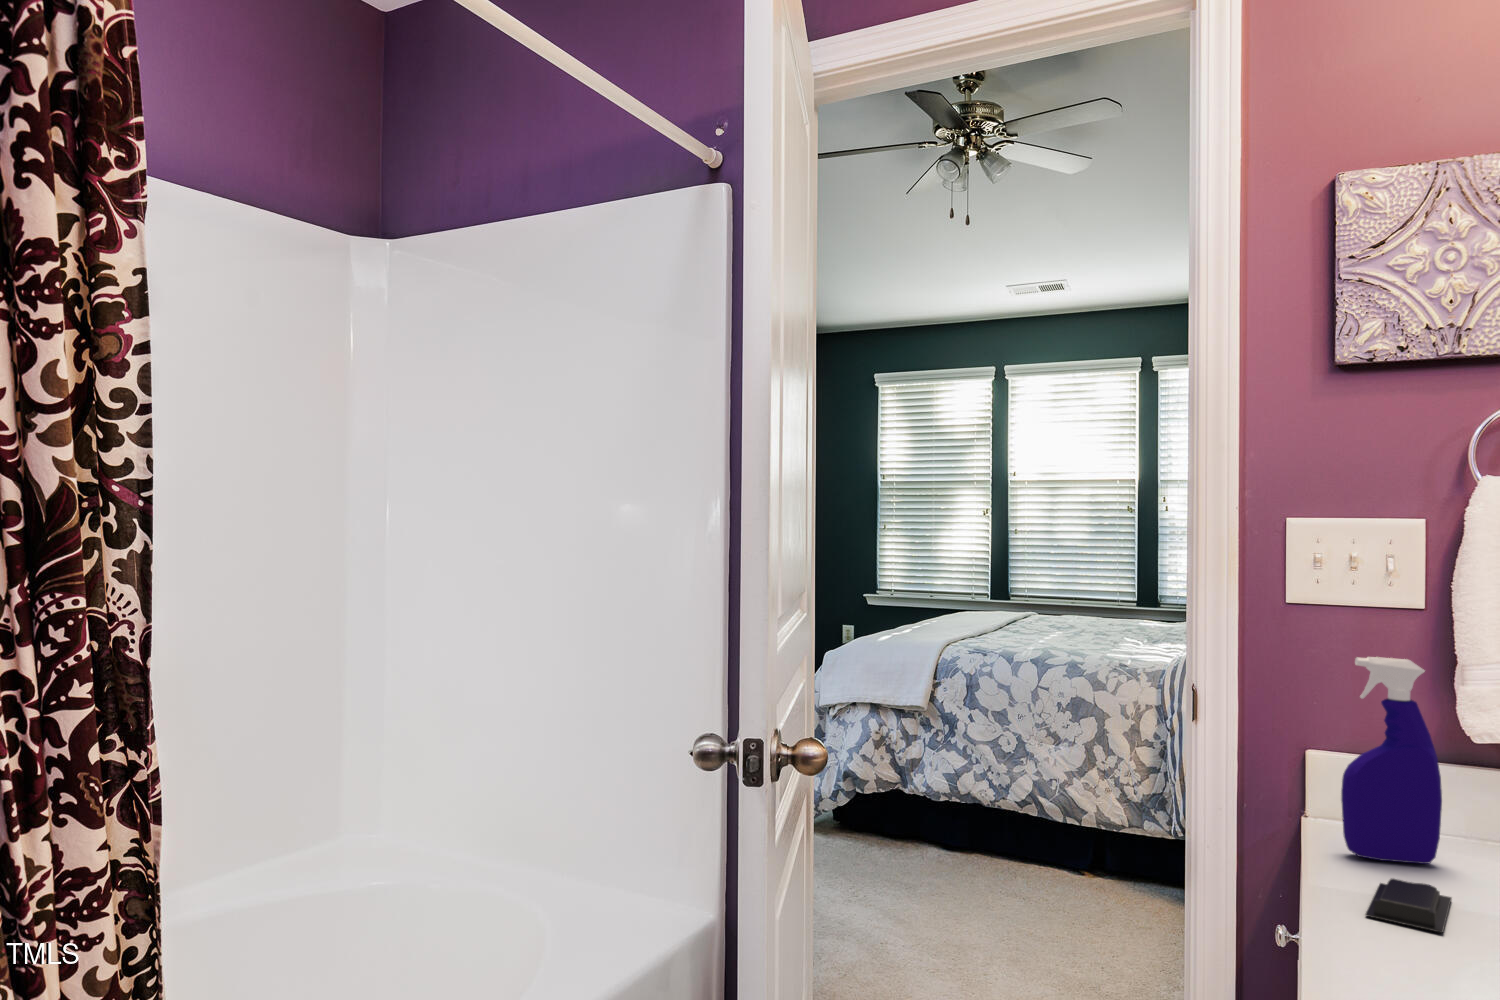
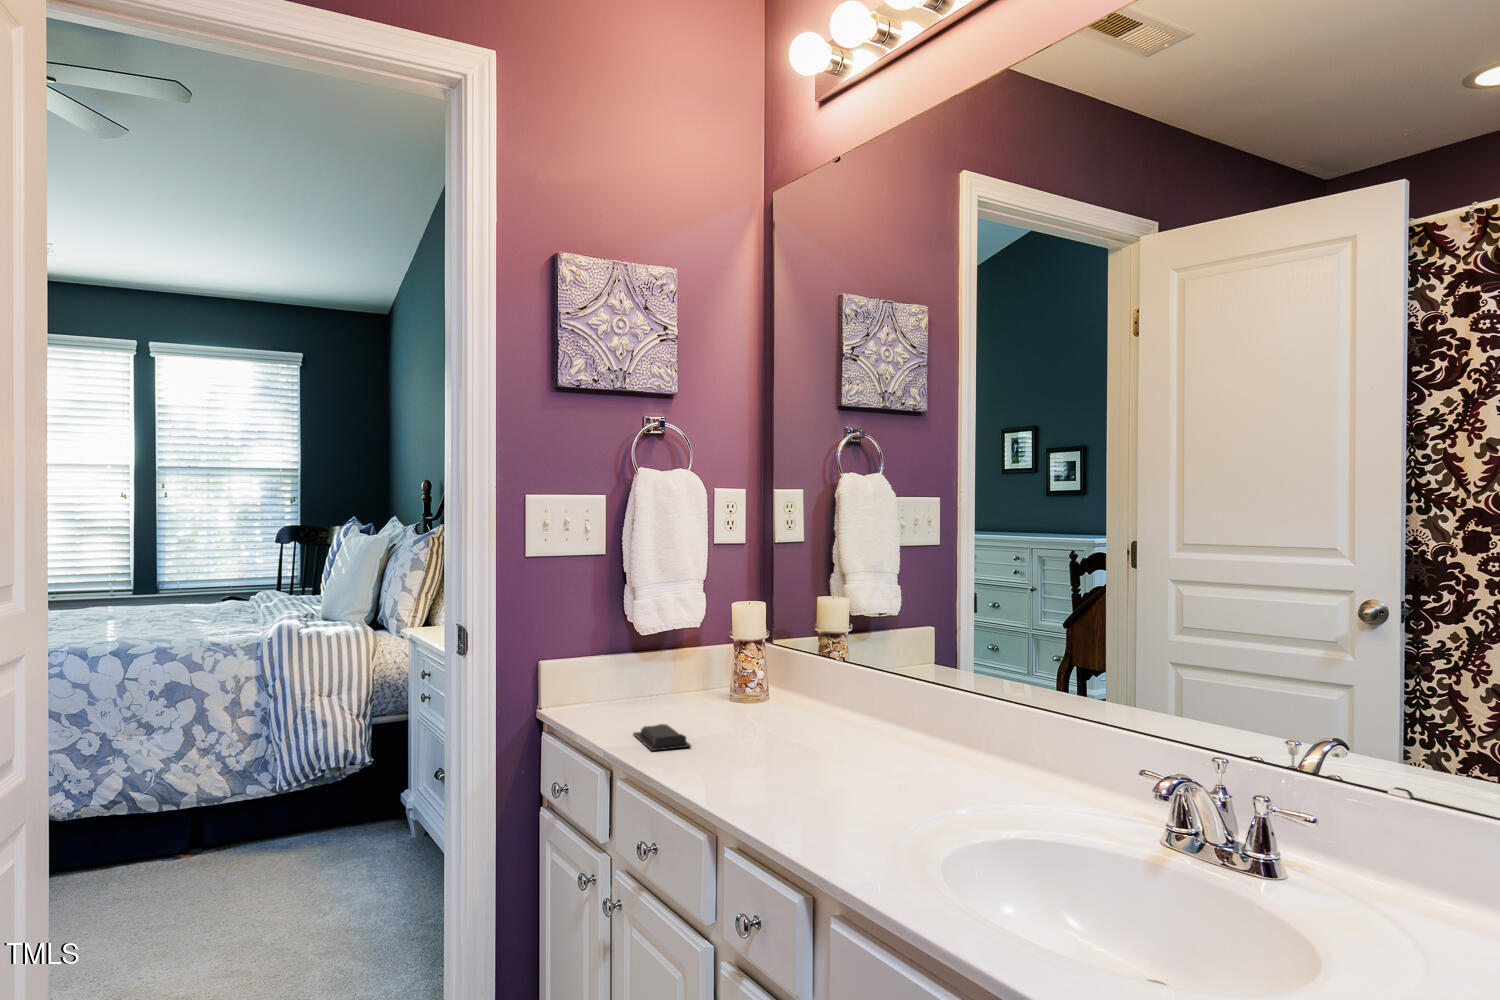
spray bottle: present [1341,657,1442,864] -> none [592,587,641,723]

